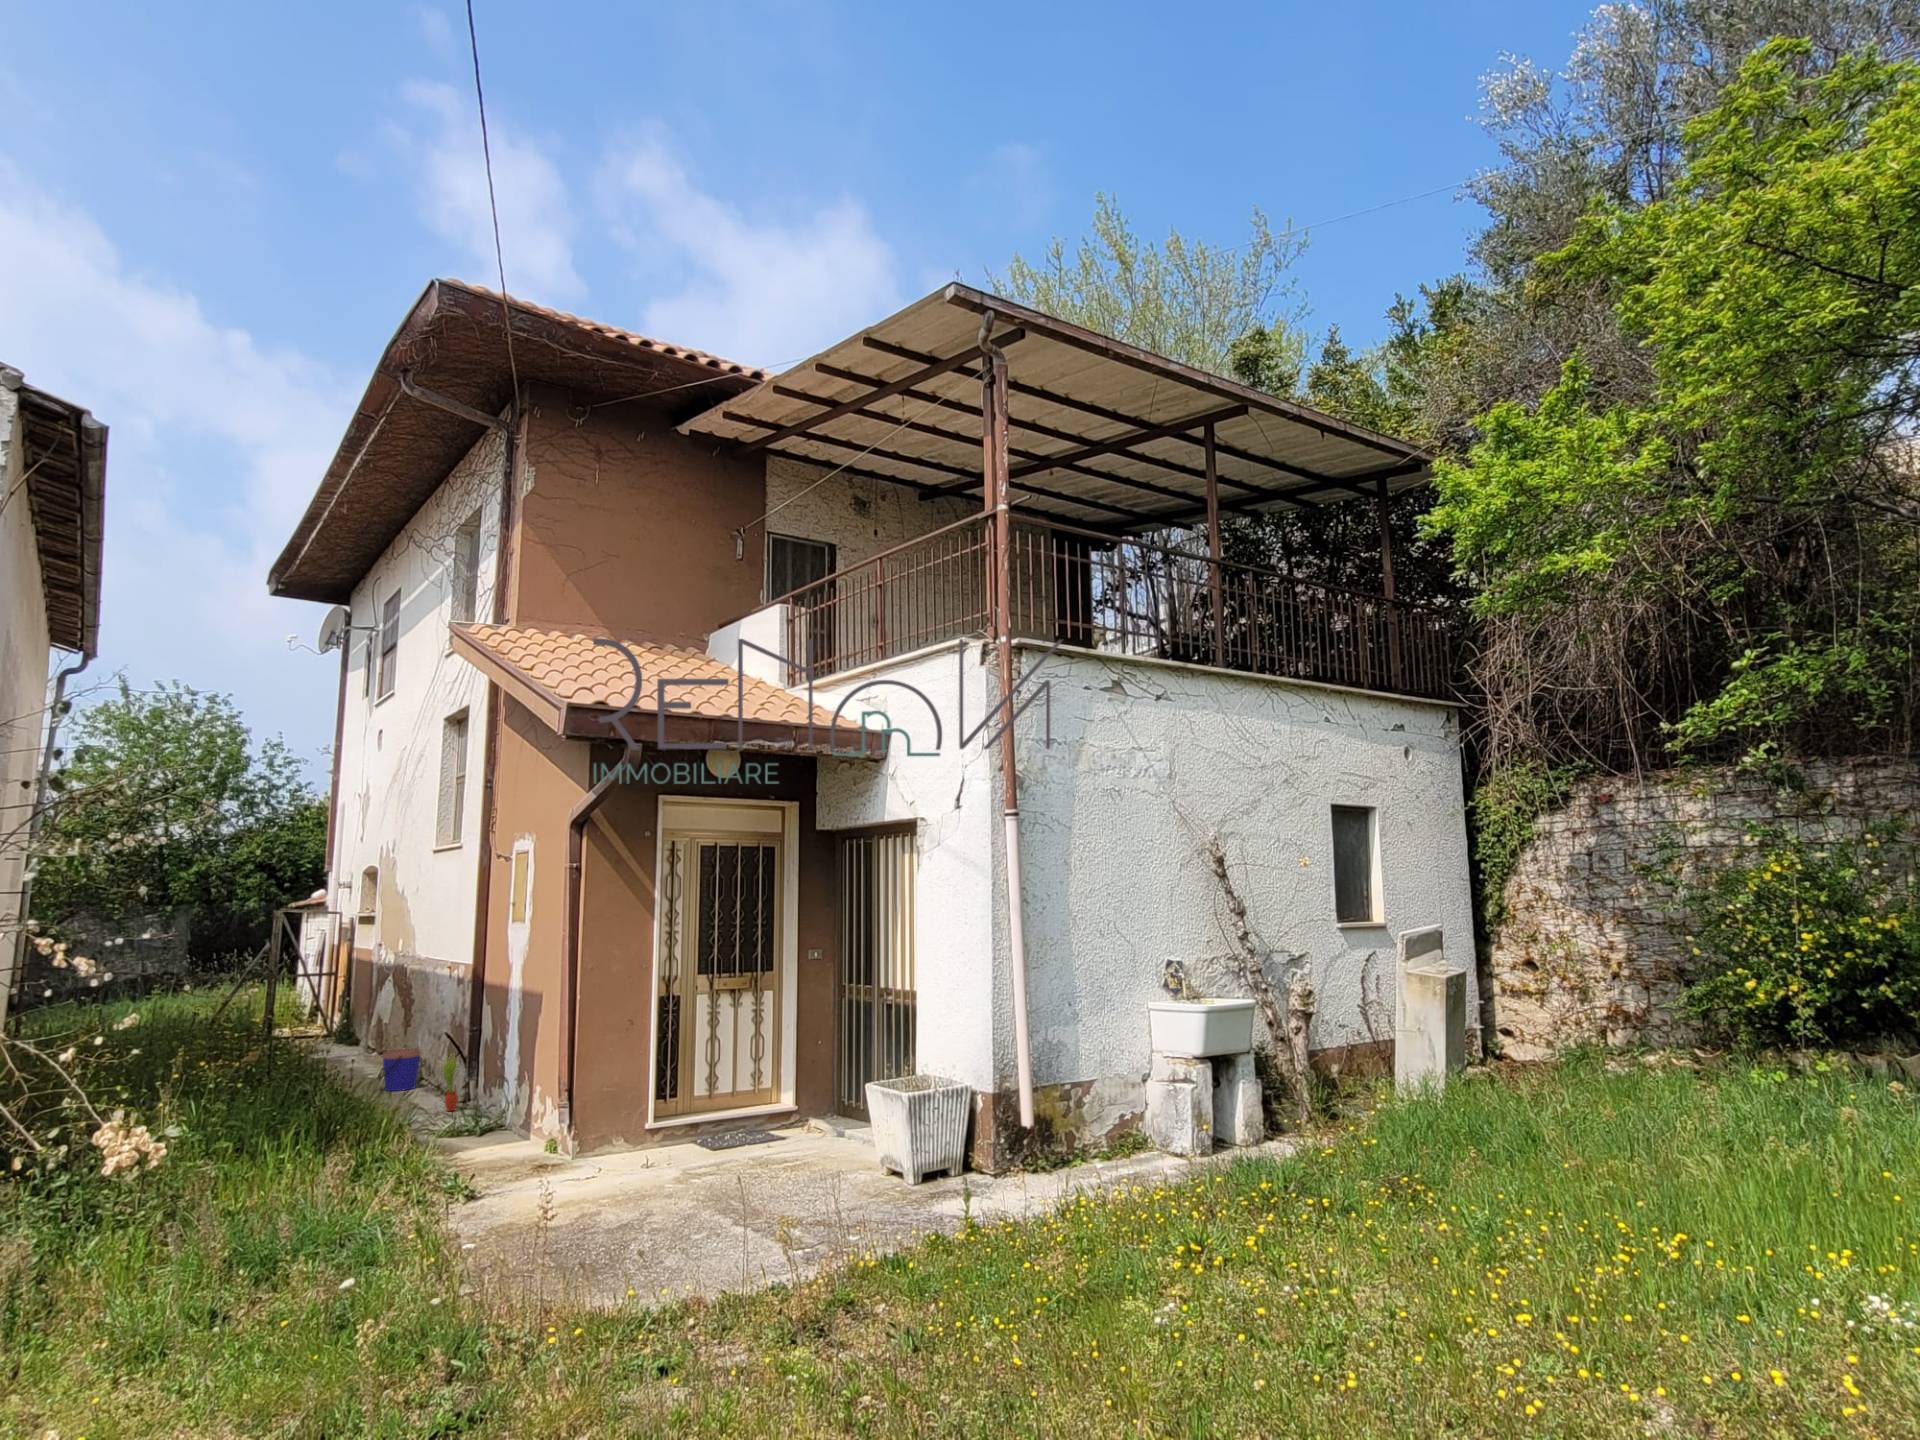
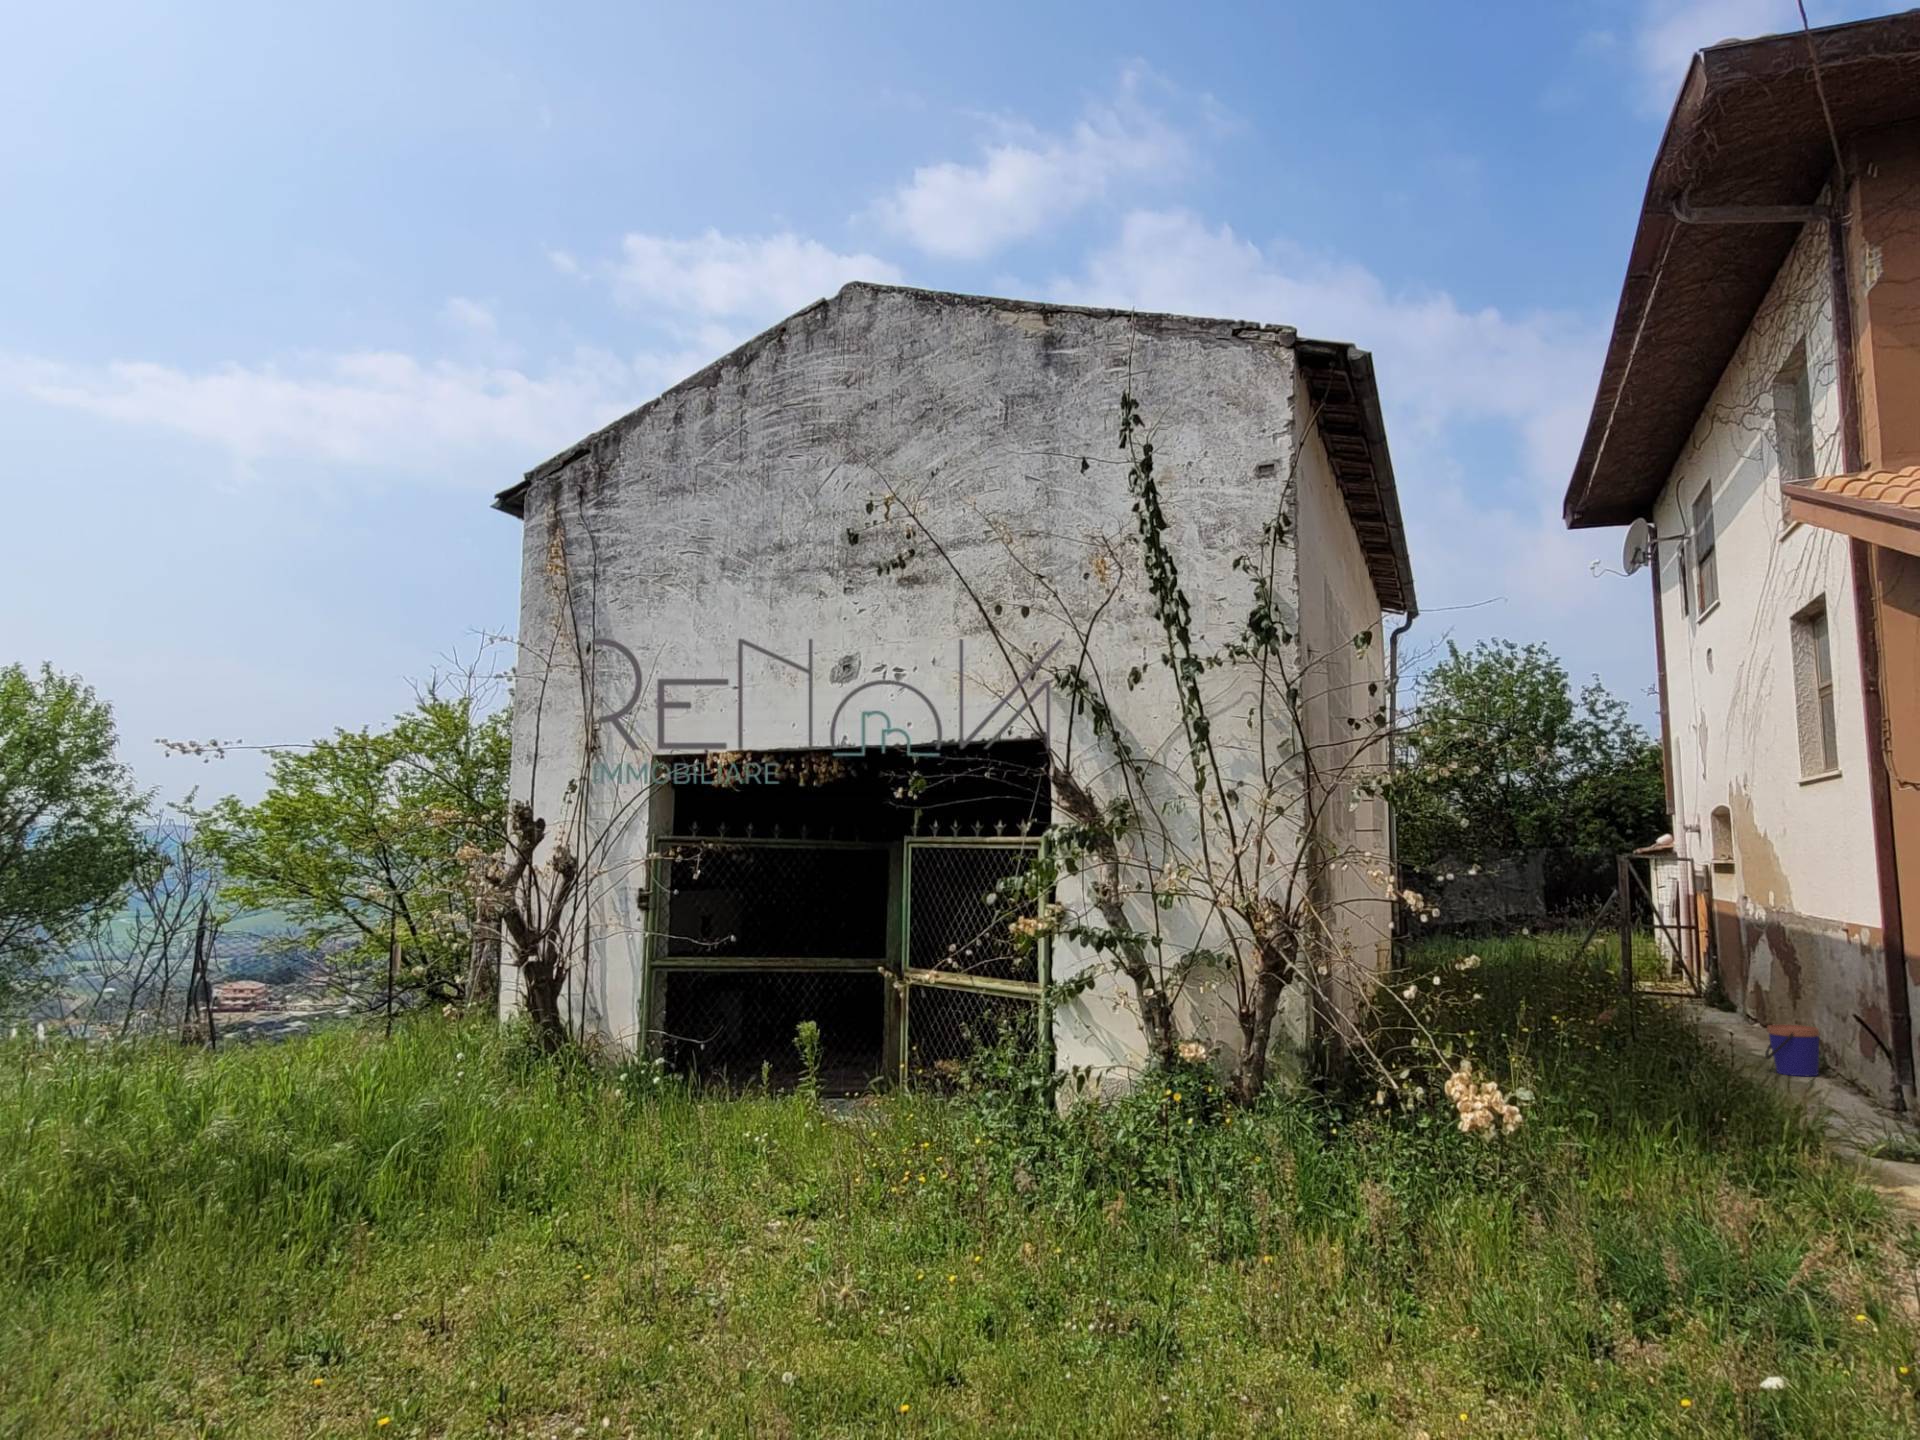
potted plant: present [441,1054,458,1111] -> none [1849,1040,1885,1116]

